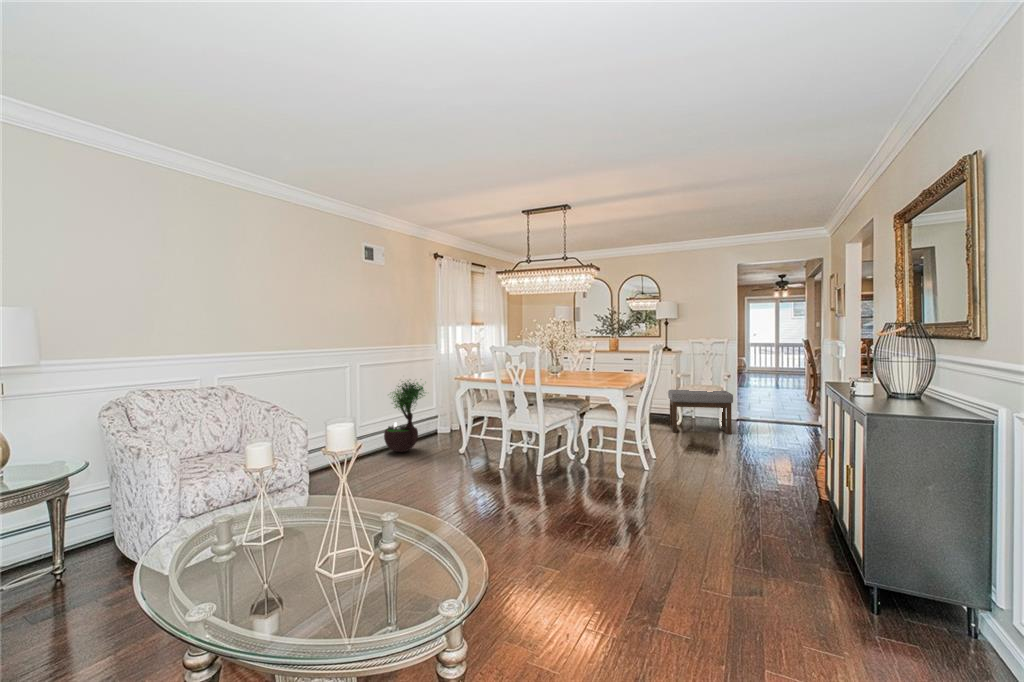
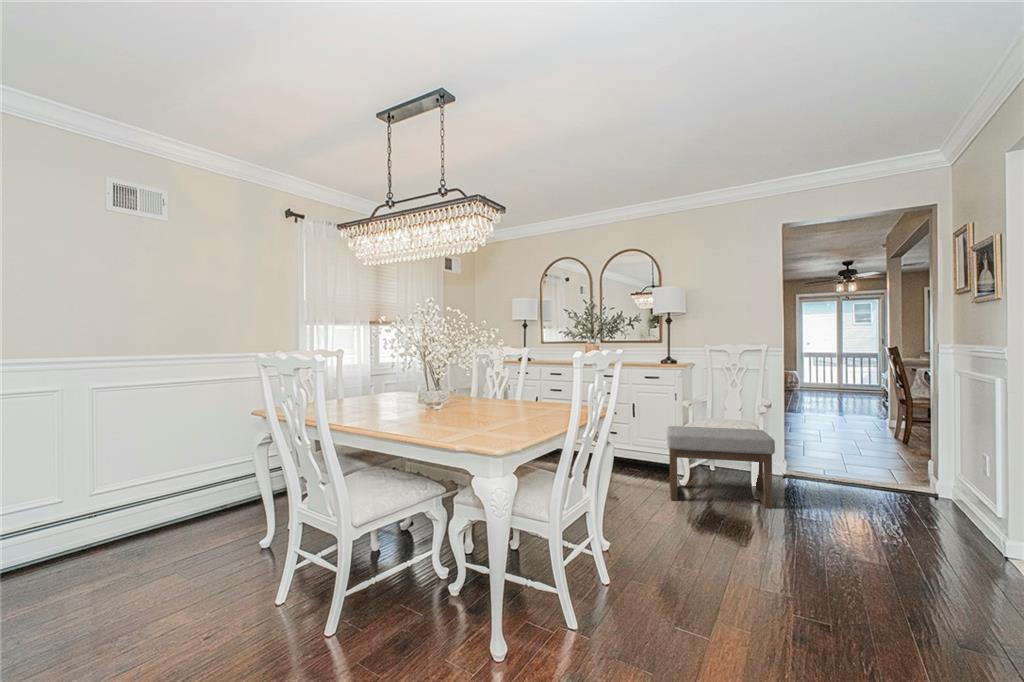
potted tree: present [384,381,424,452] -> none [148,404,238,535]

